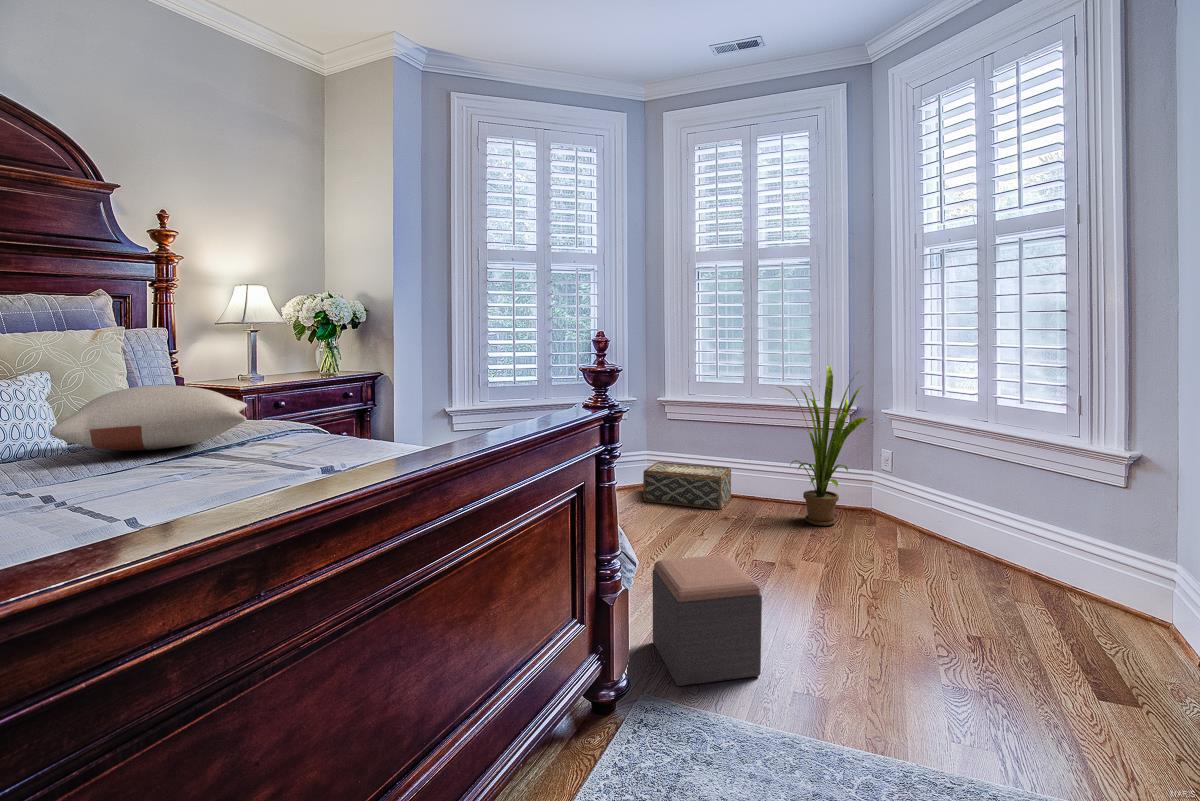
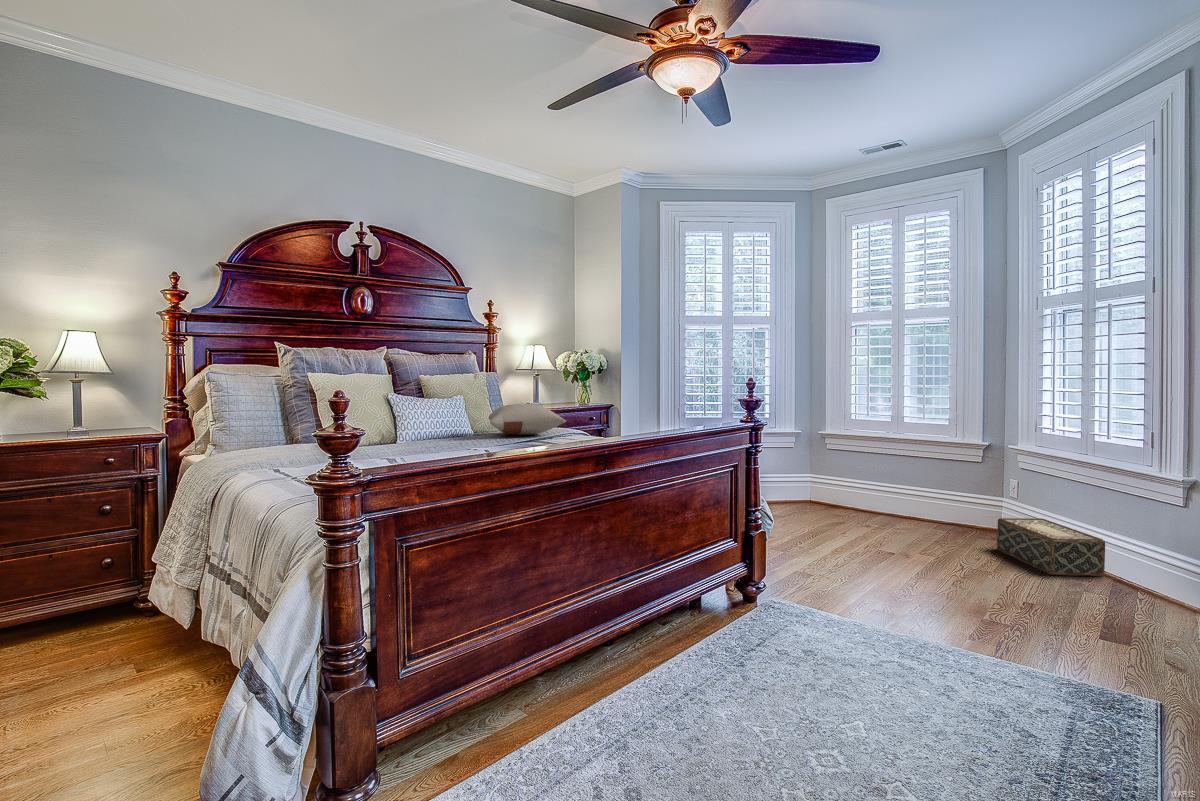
house plant: present [779,365,867,526] -> none [912,406,993,536]
woven basket: present [643,462,731,509] -> present [997,518,1105,576]
footstool: present [652,555,762,686] -> none [787,524,855,599]

